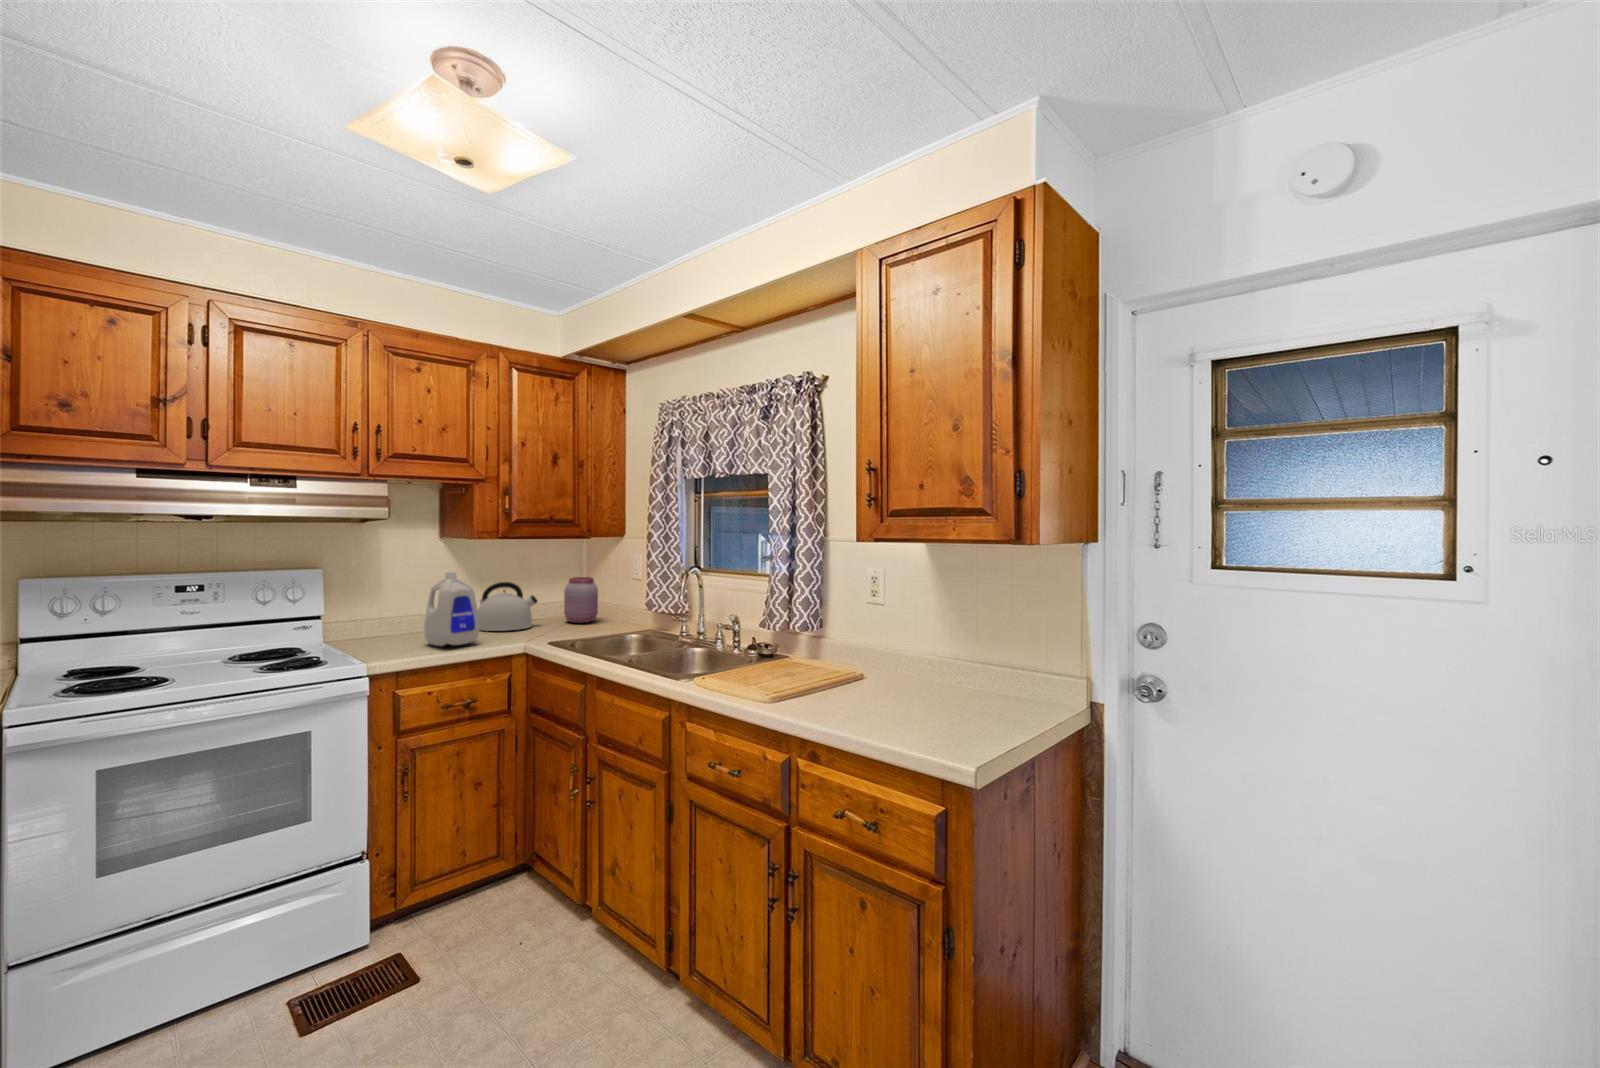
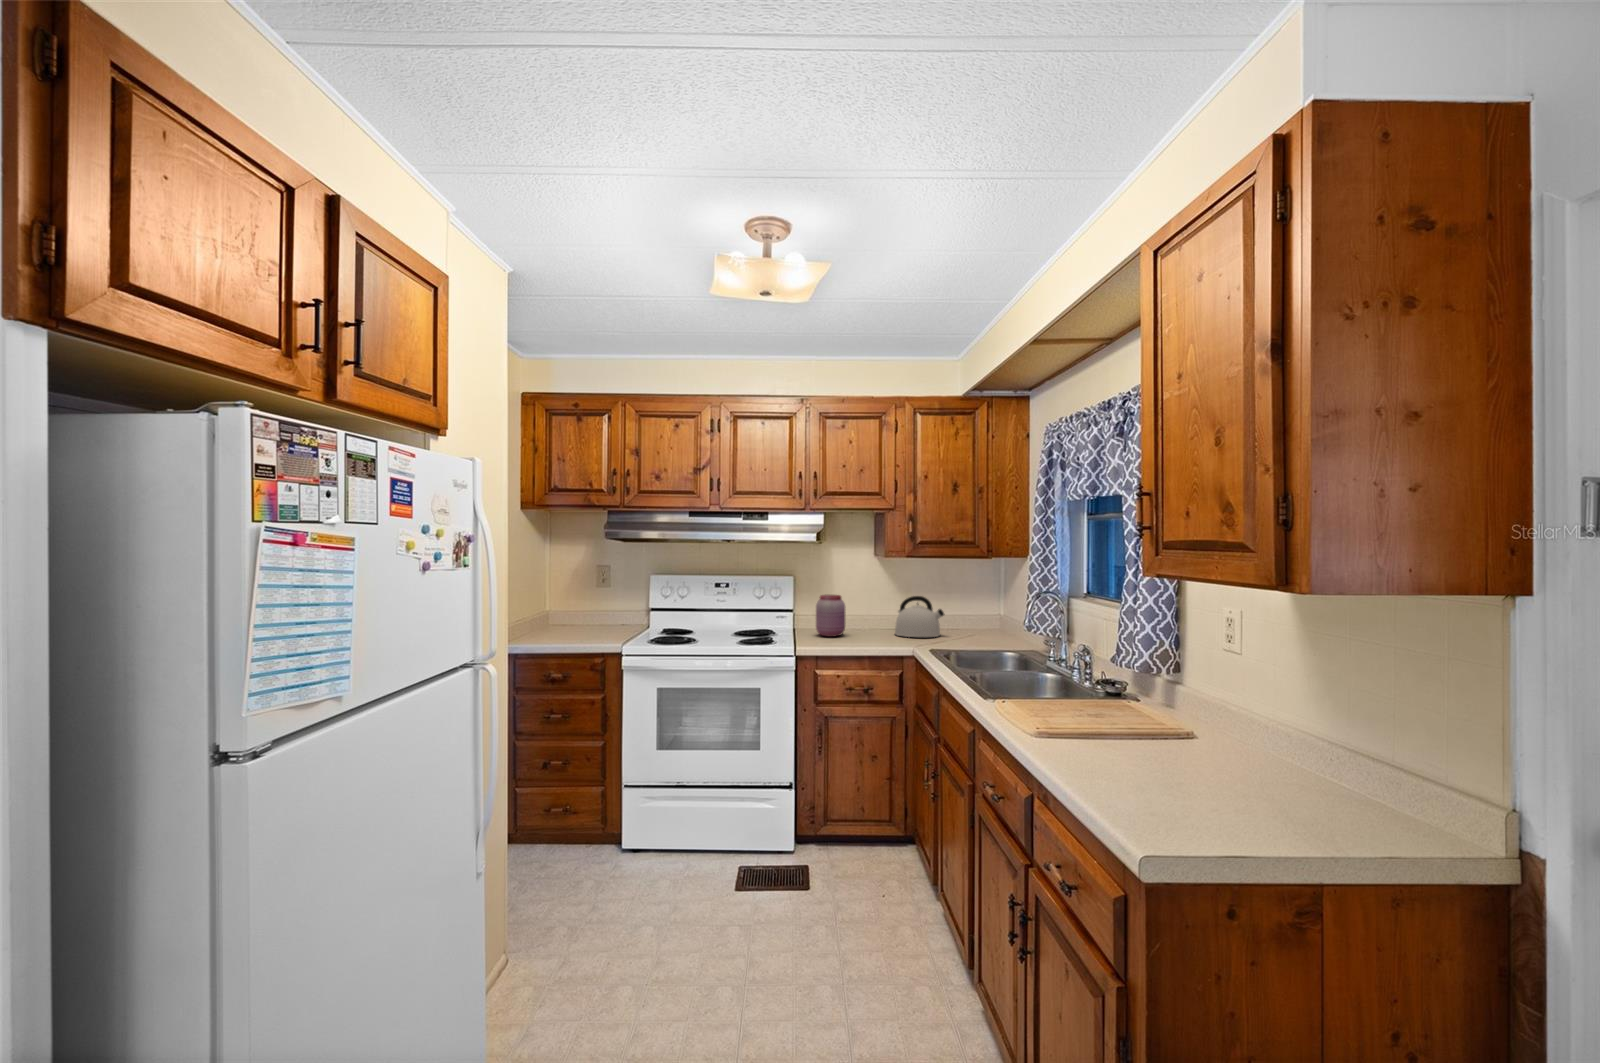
bottle: present [424,571,479,646] -> none [847,583,884,643]
jar: present [564,577,598,623] -> present [816,595,845,636]

